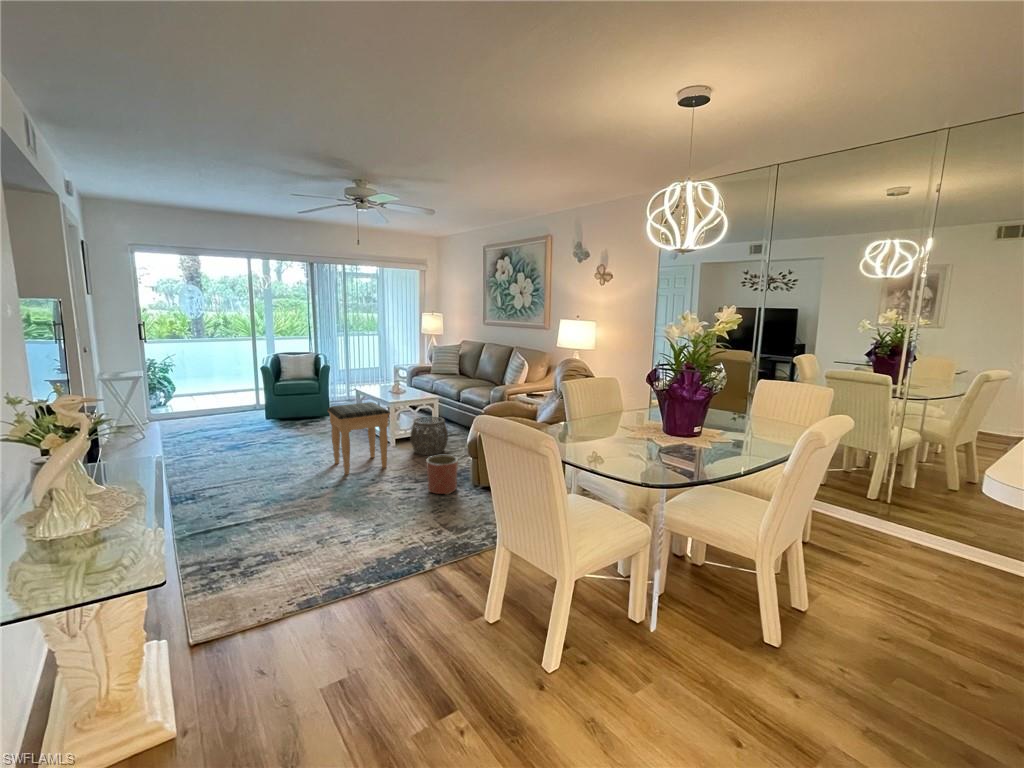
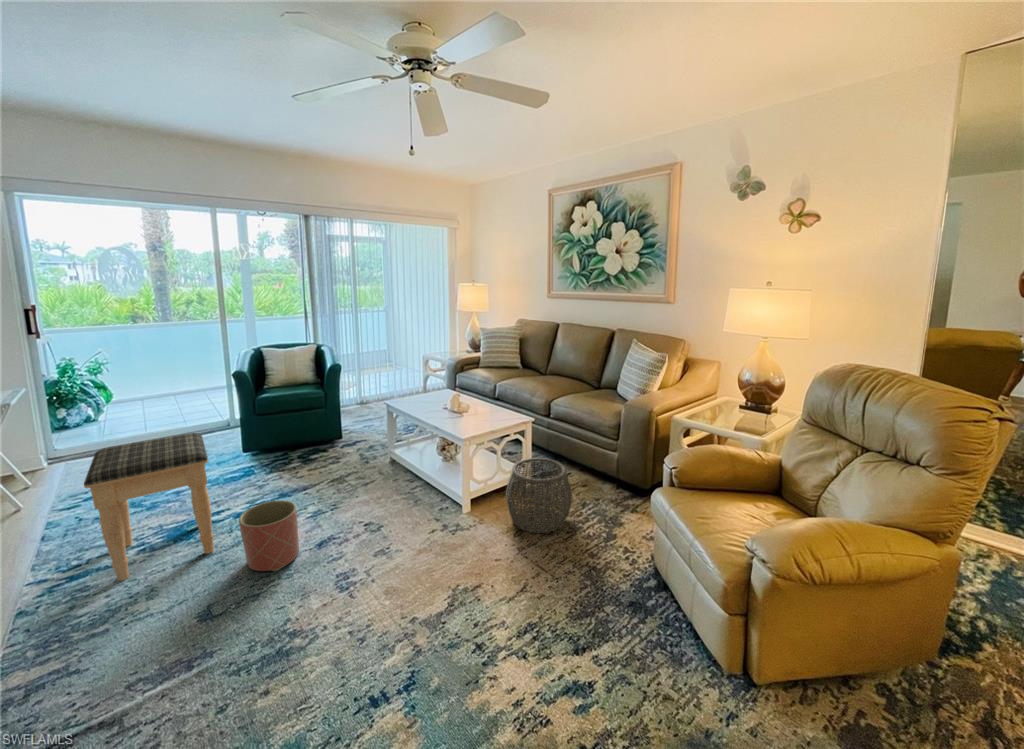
footstool: present [327,402,390,475] -> present [84,433,214,581]
planter: present [426,455,458,495] -> present [239,500,299,571]

